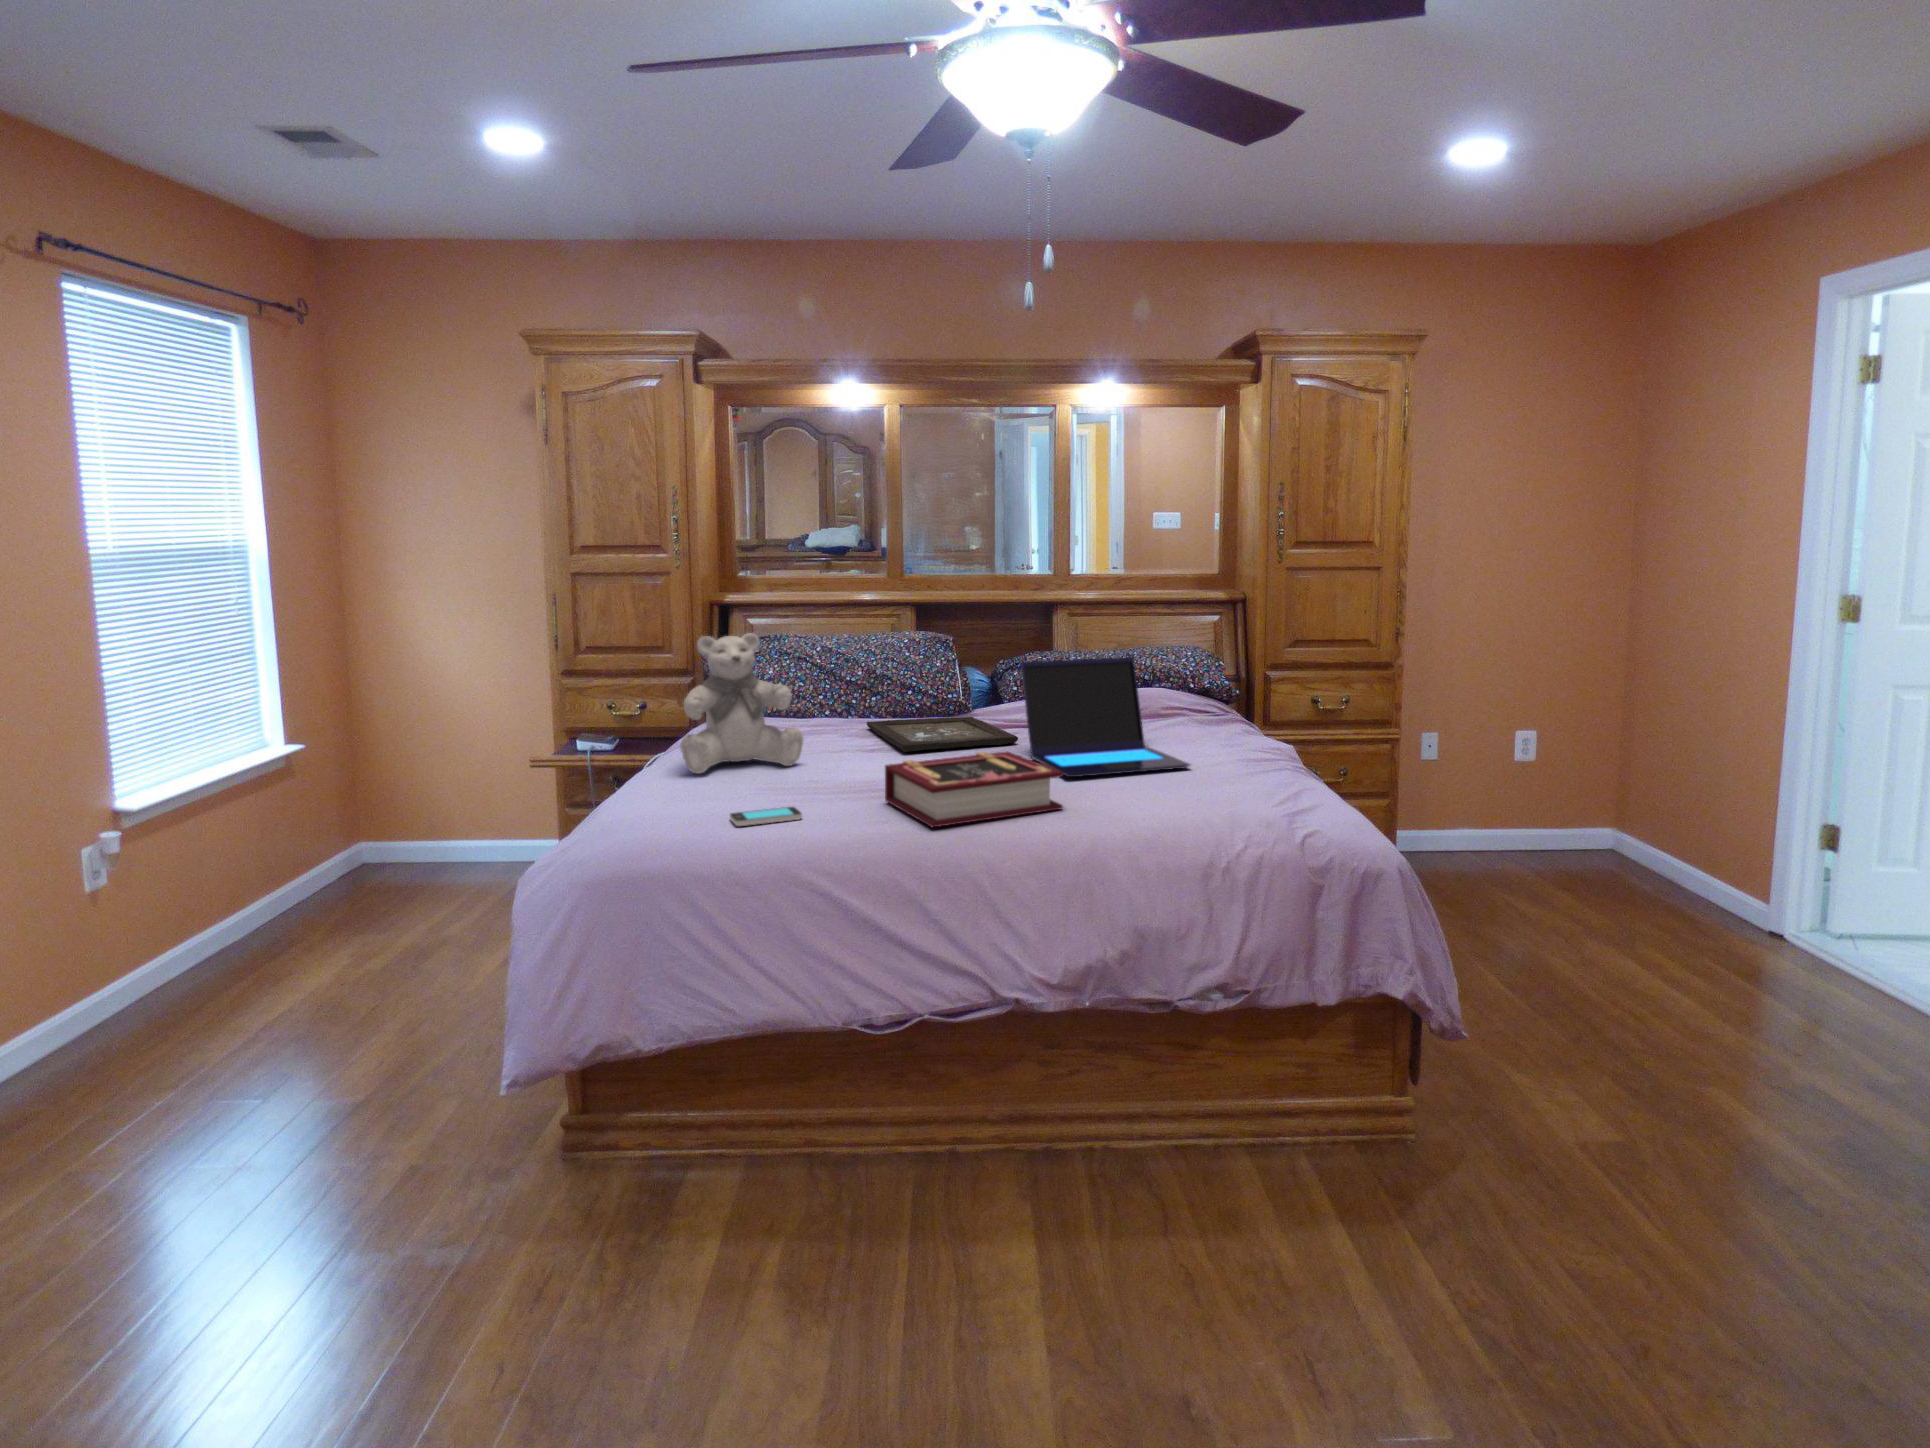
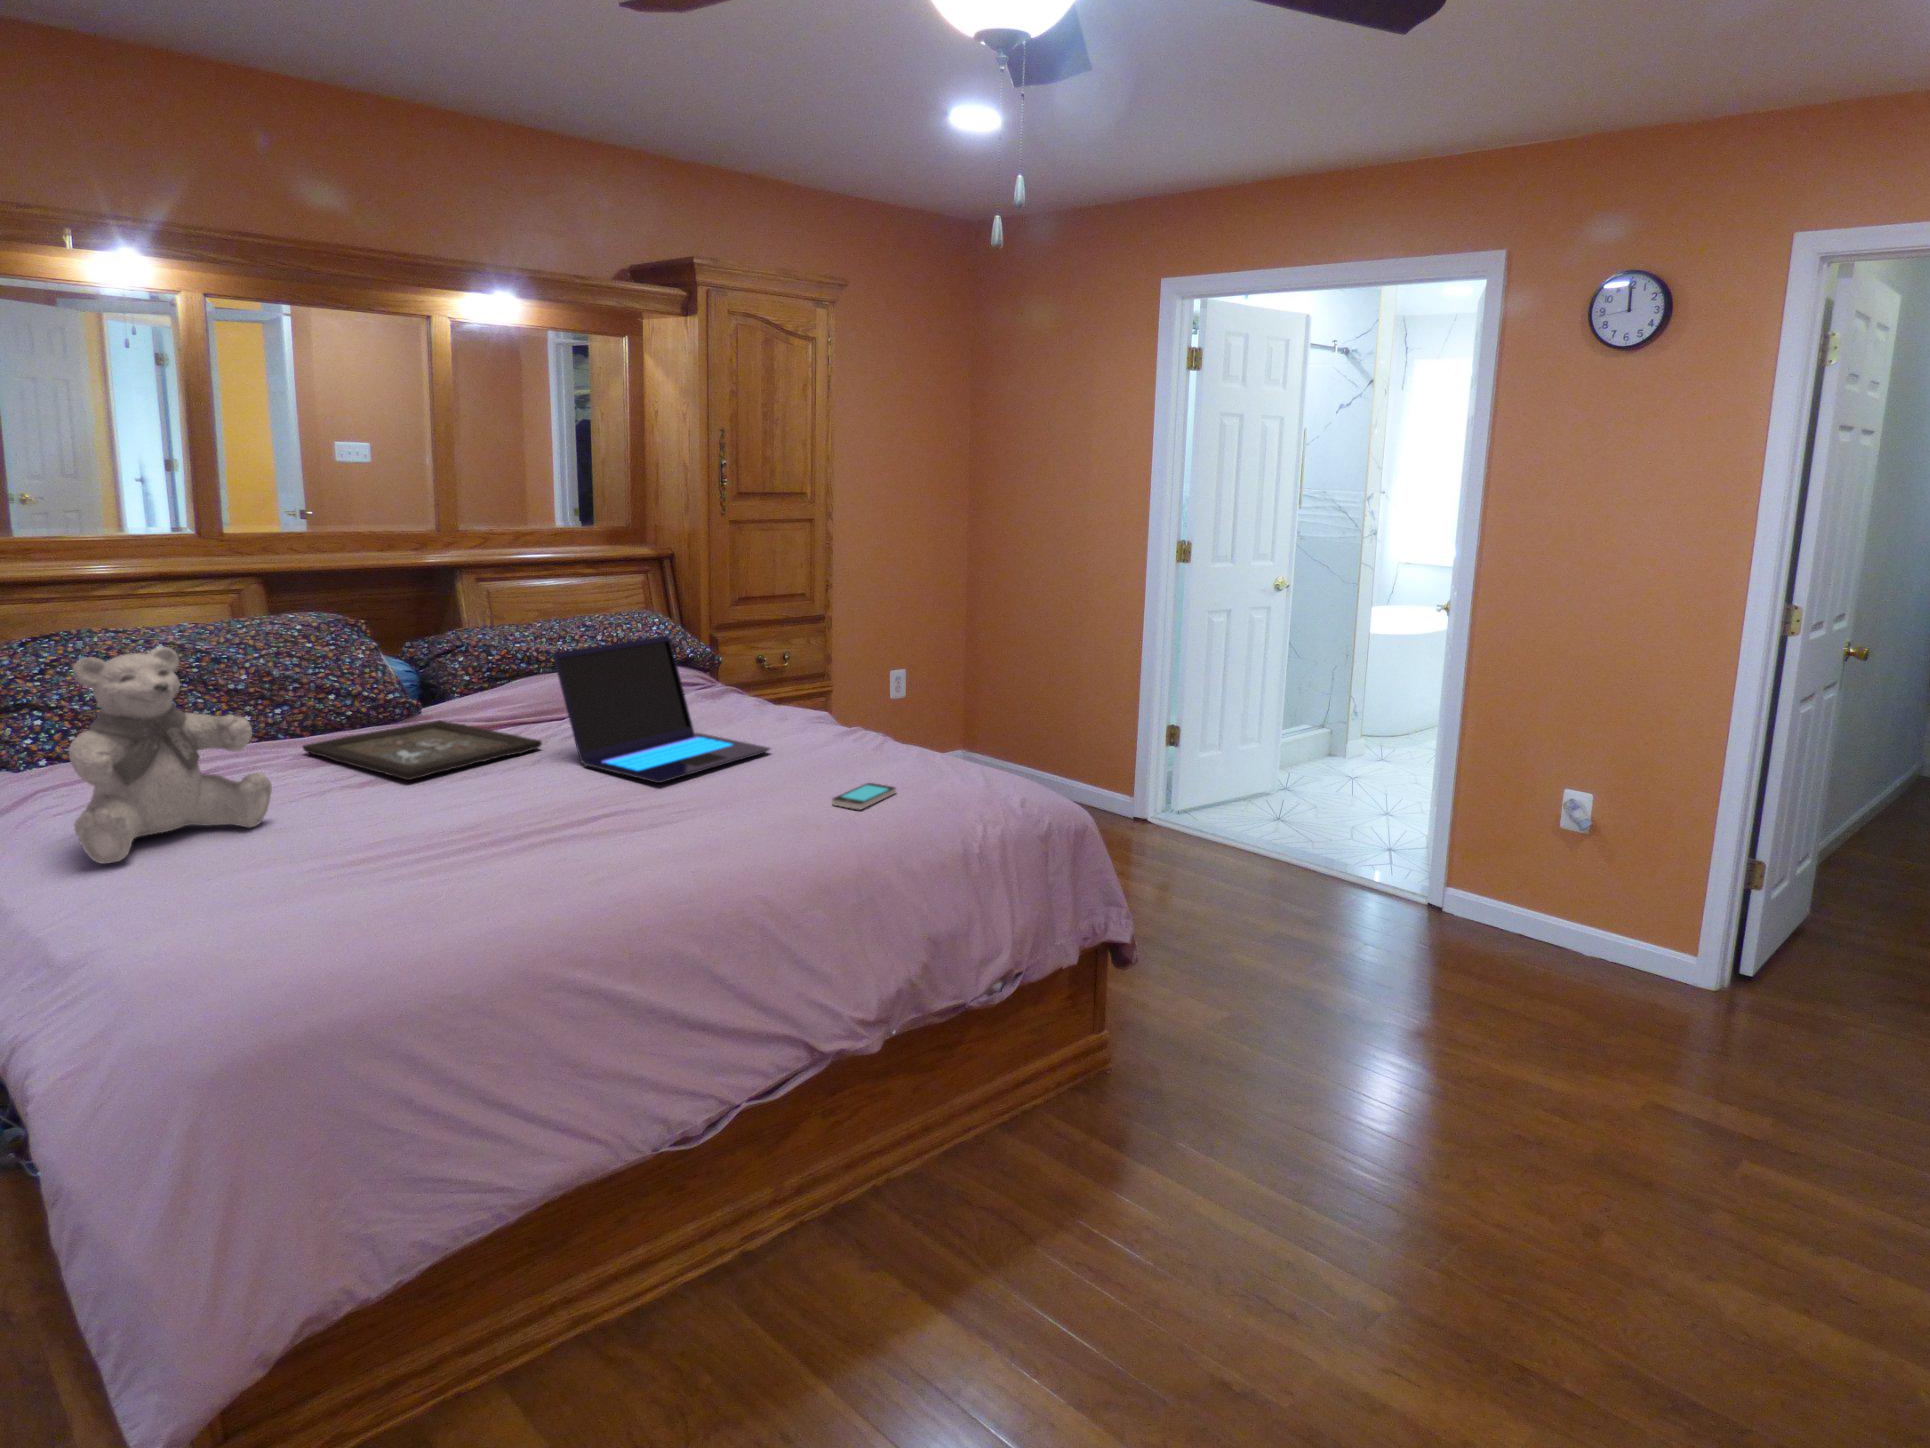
book: present [885,752,1063,827] -> none [466,765,698,876]
smartphone: present [730,807,802,826] -> present [832,783,896,810]

